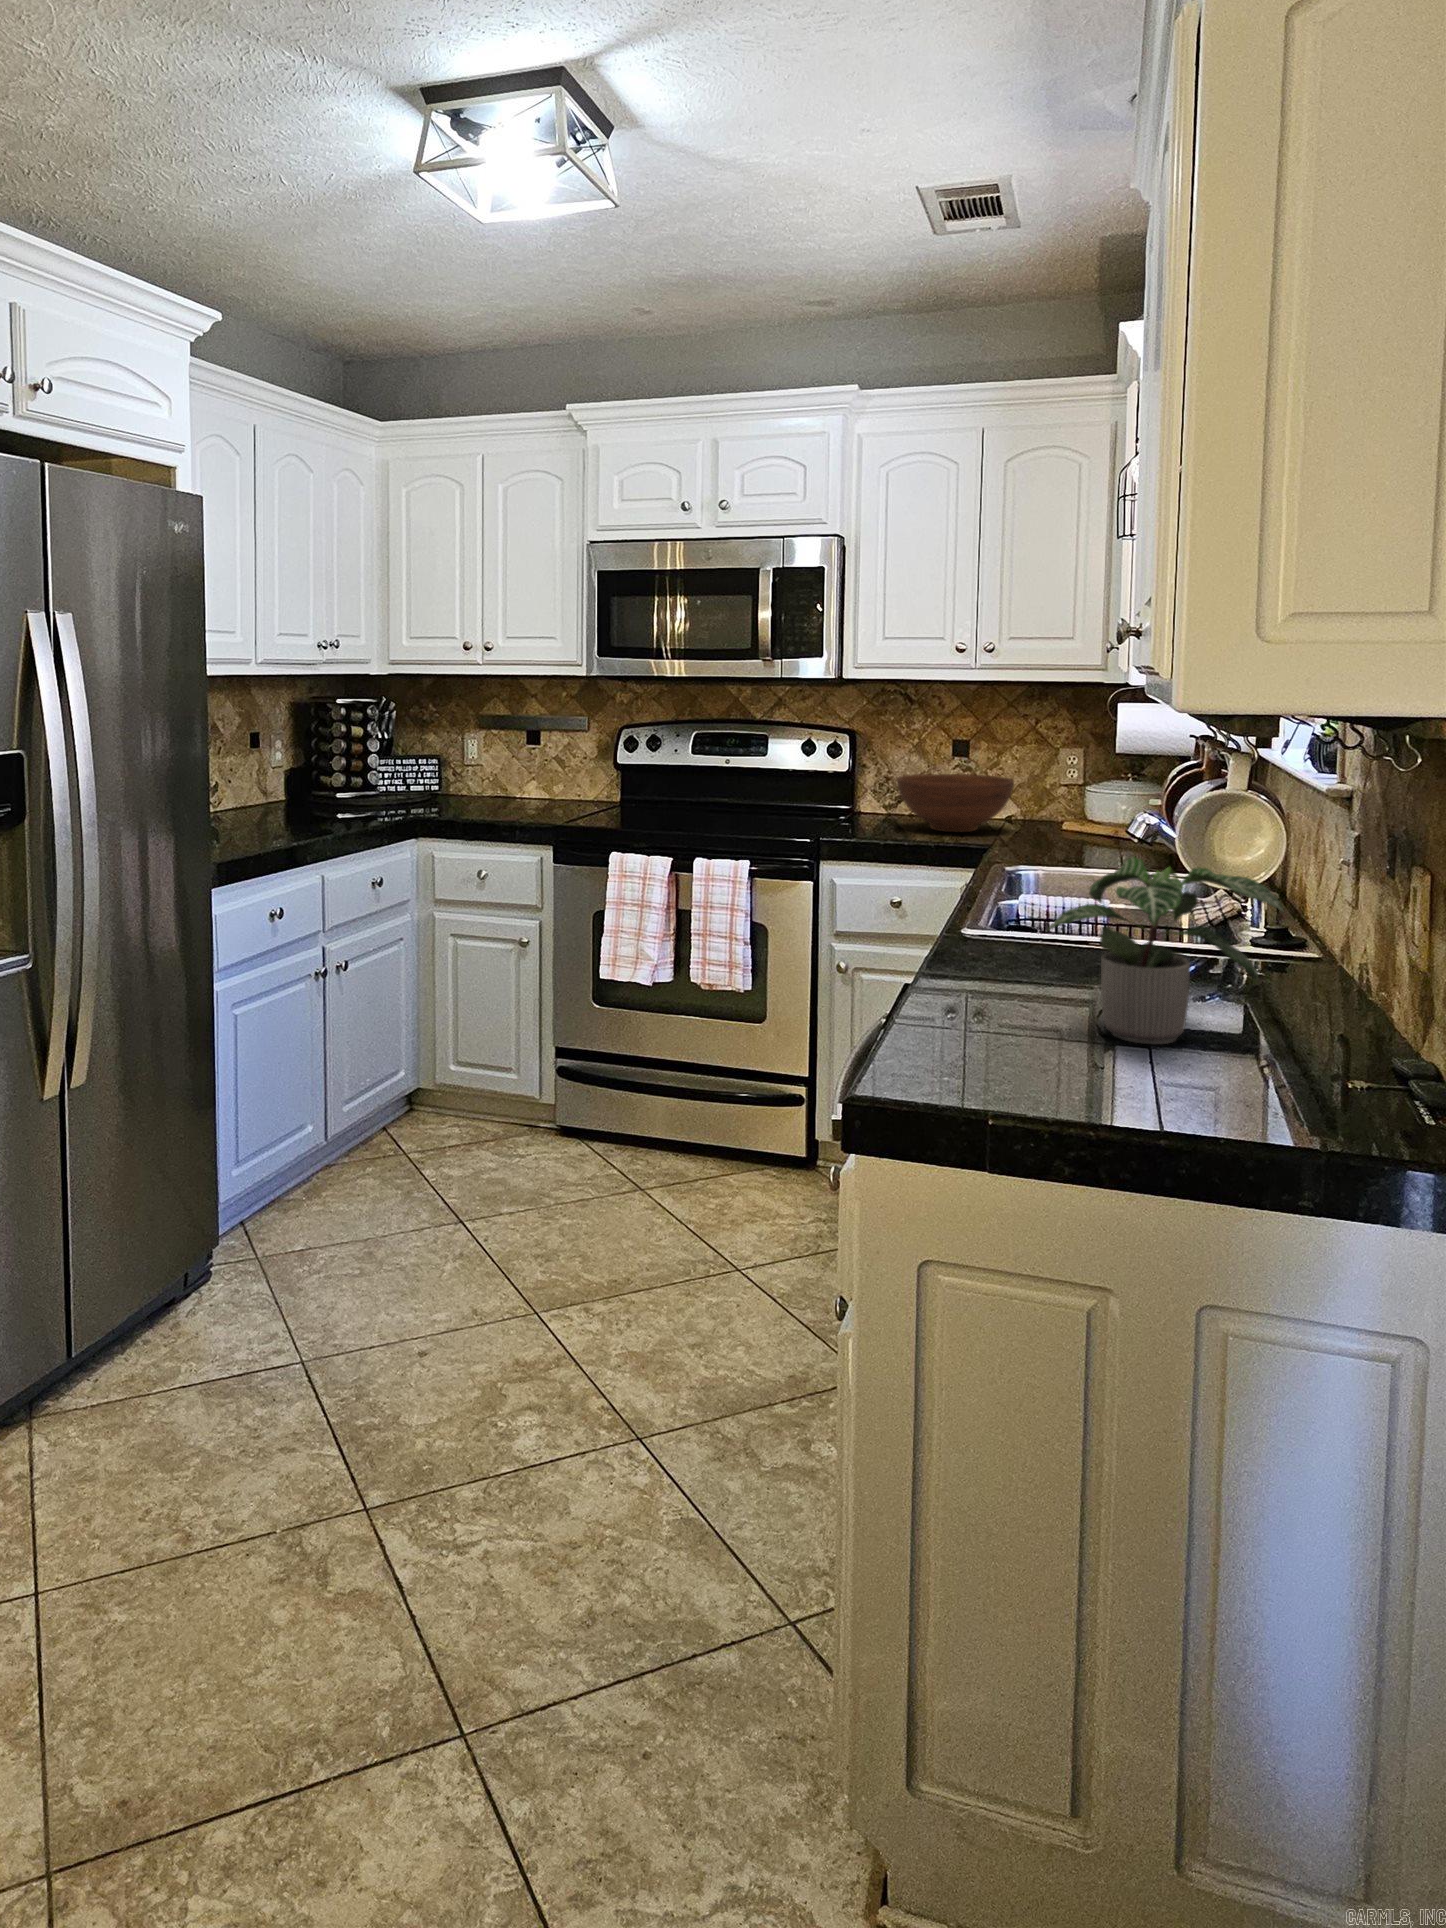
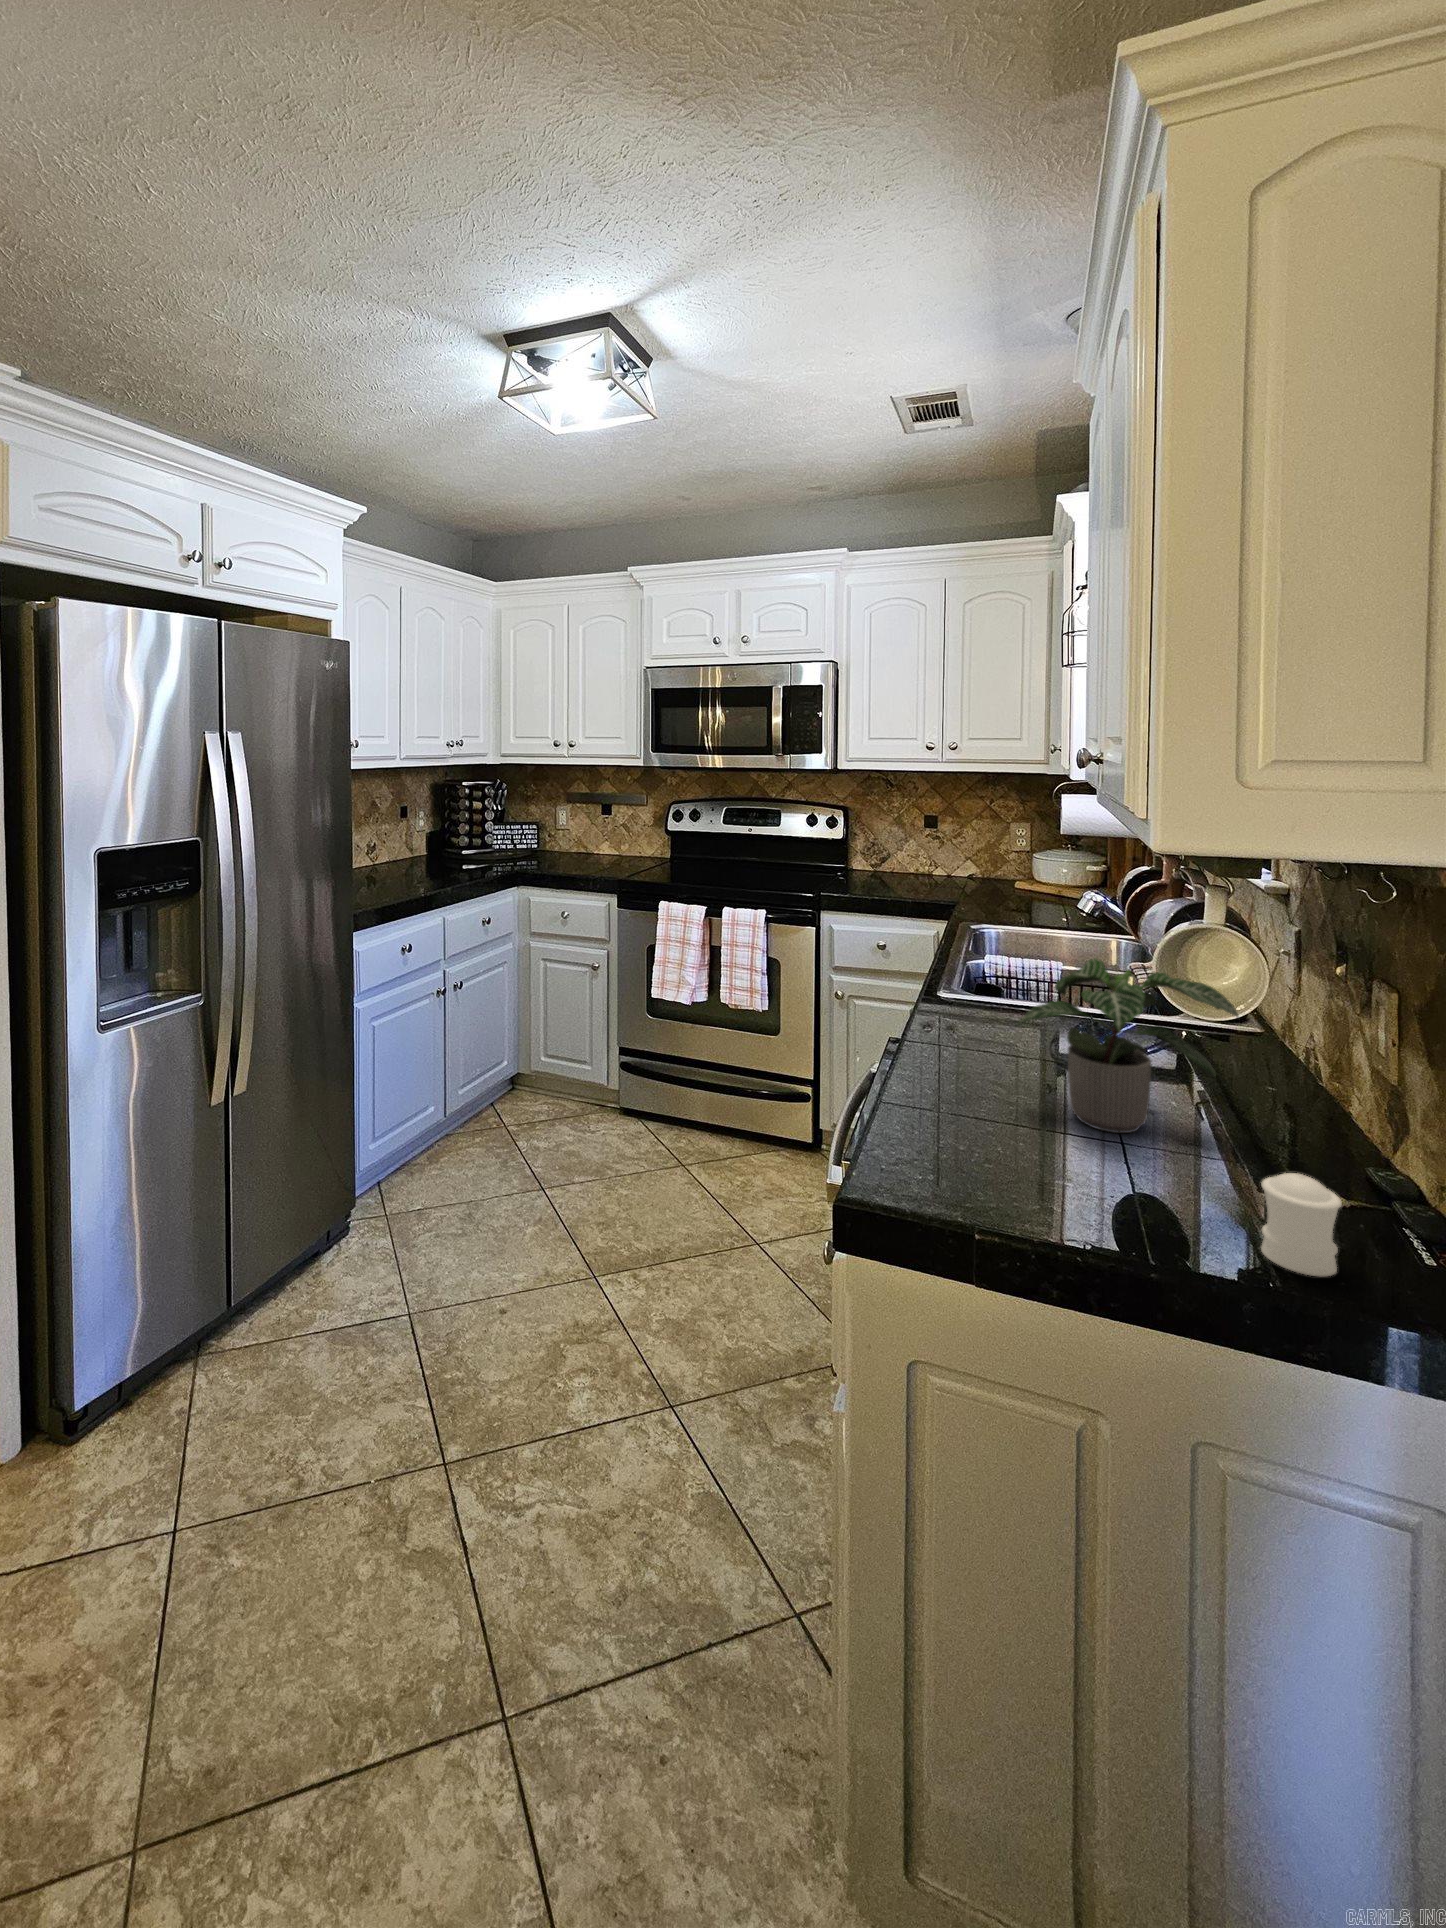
fruit bowl: present [897,774,1014,832] -> none [884,841,978,889]
salt shaker: none [1285,1043,1362,1143] -> present [1261,1173,1342,1277]

